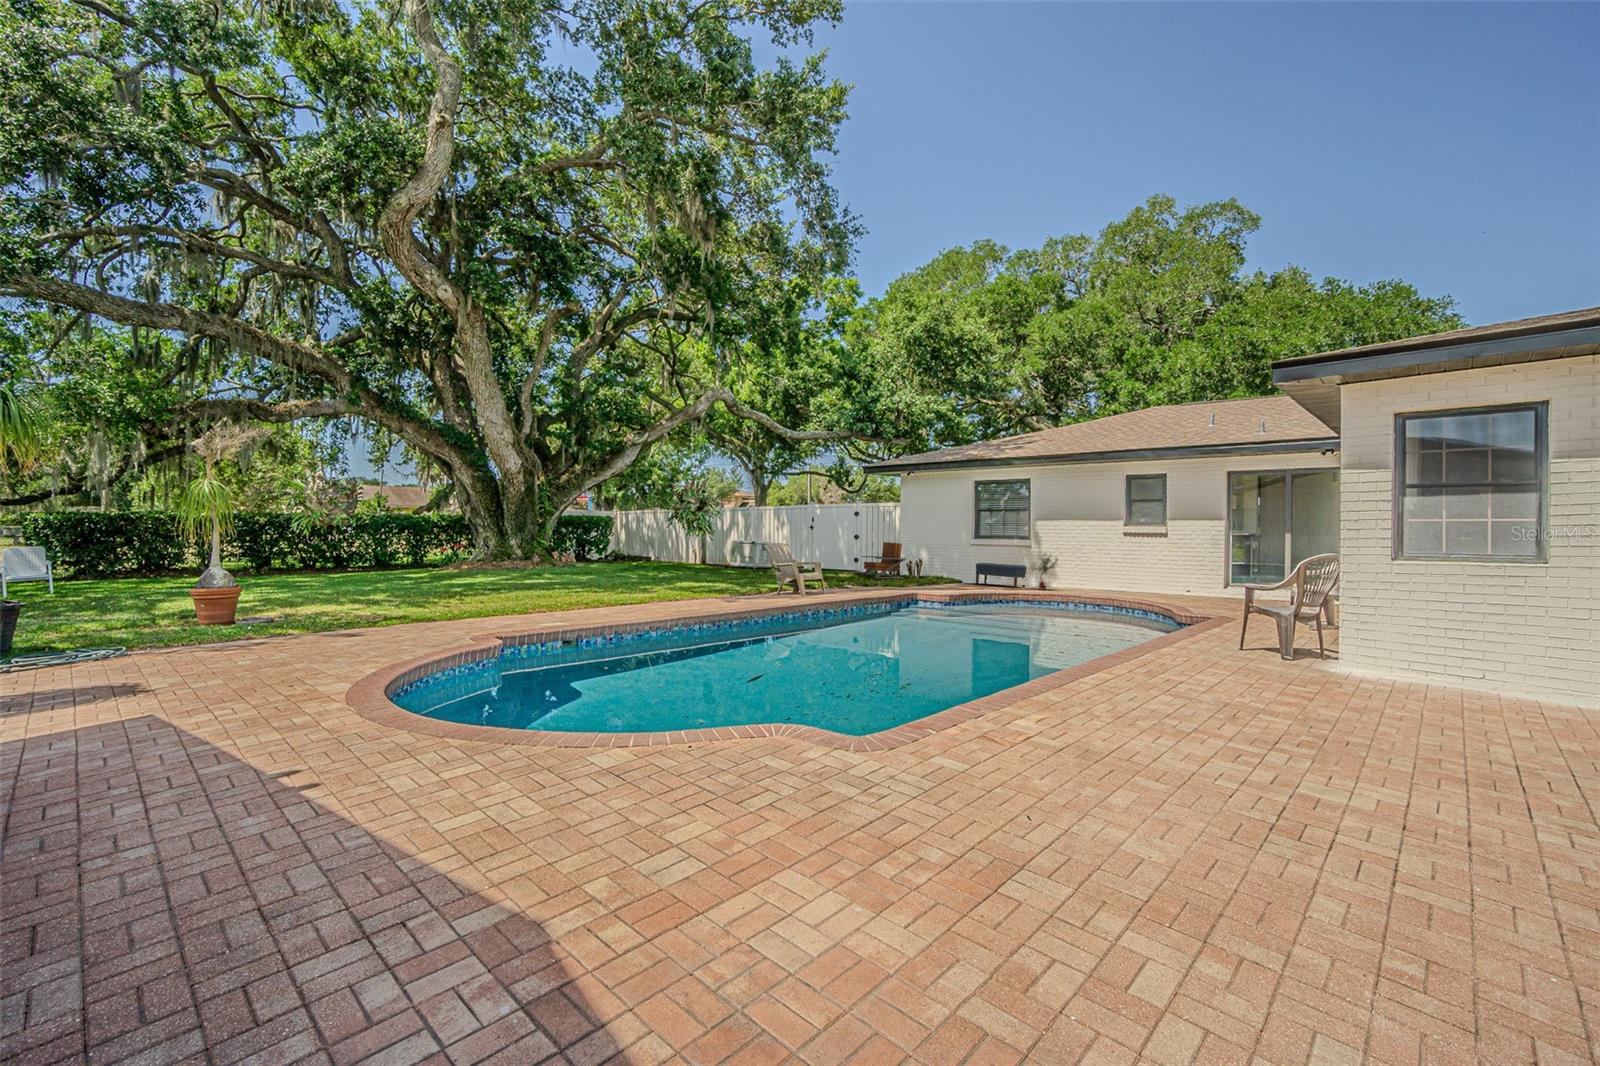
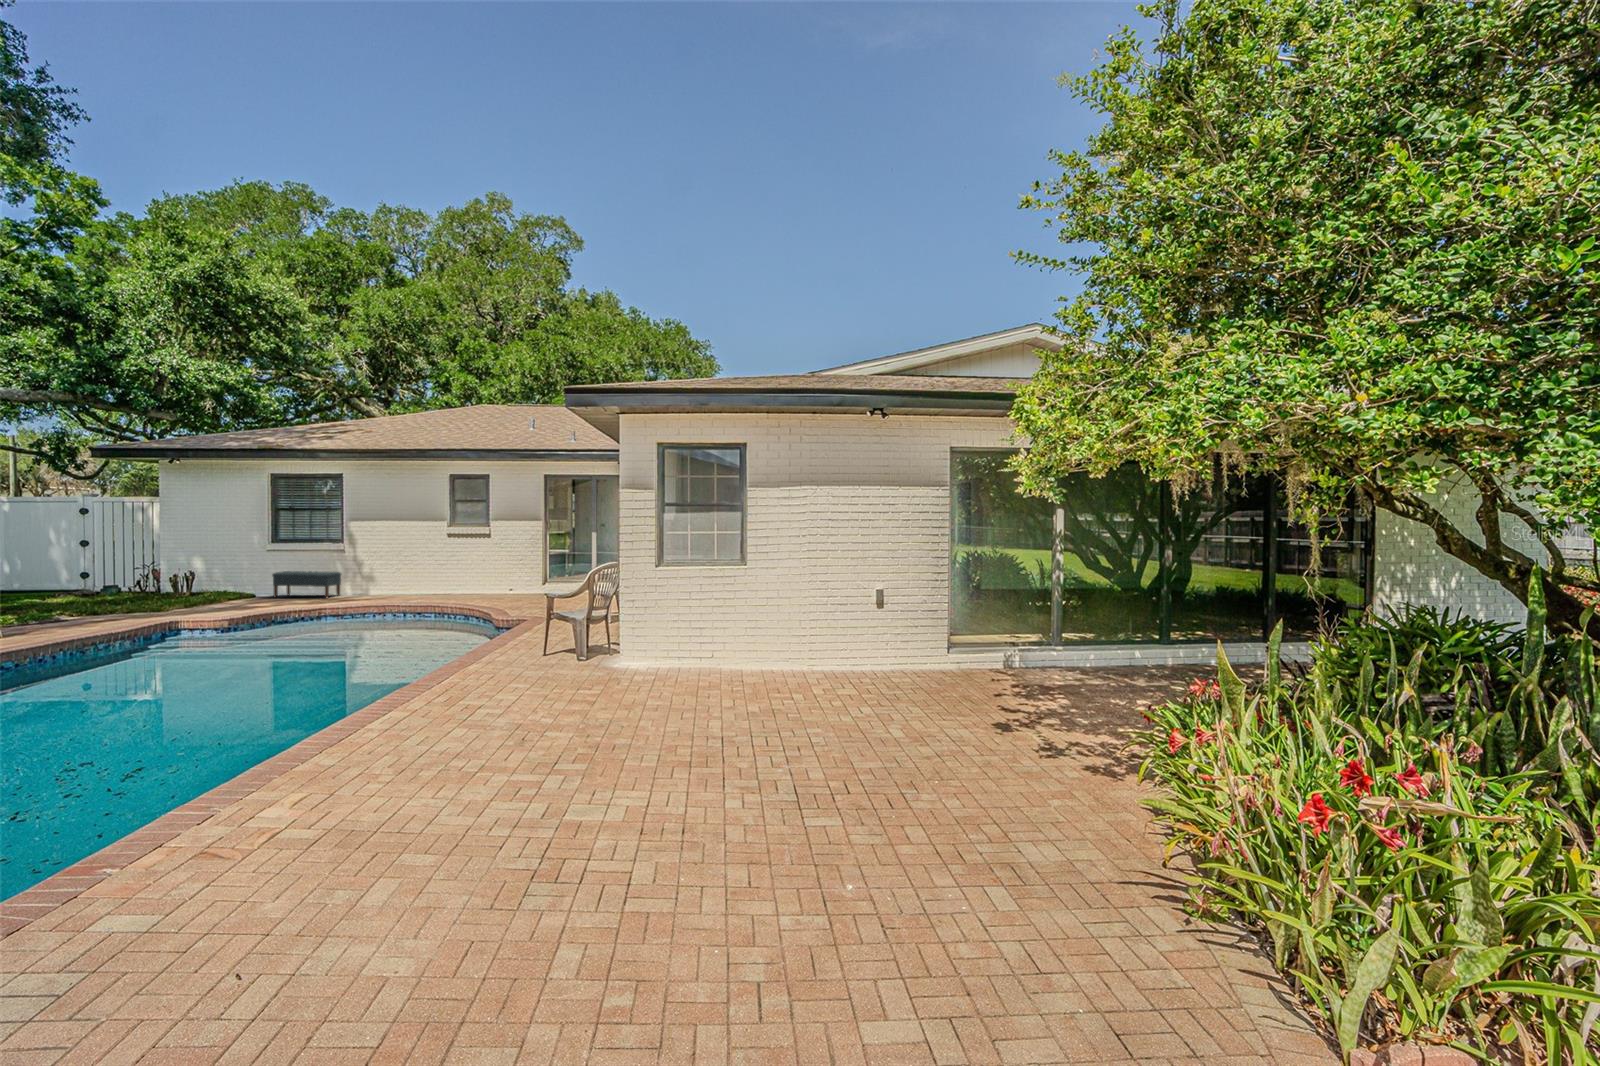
lounge chair: present [861,542,906,578] -> none [85,551,166,602]
potted tree: present [1033,553,1058,590] -> none [344,556,379,597]

